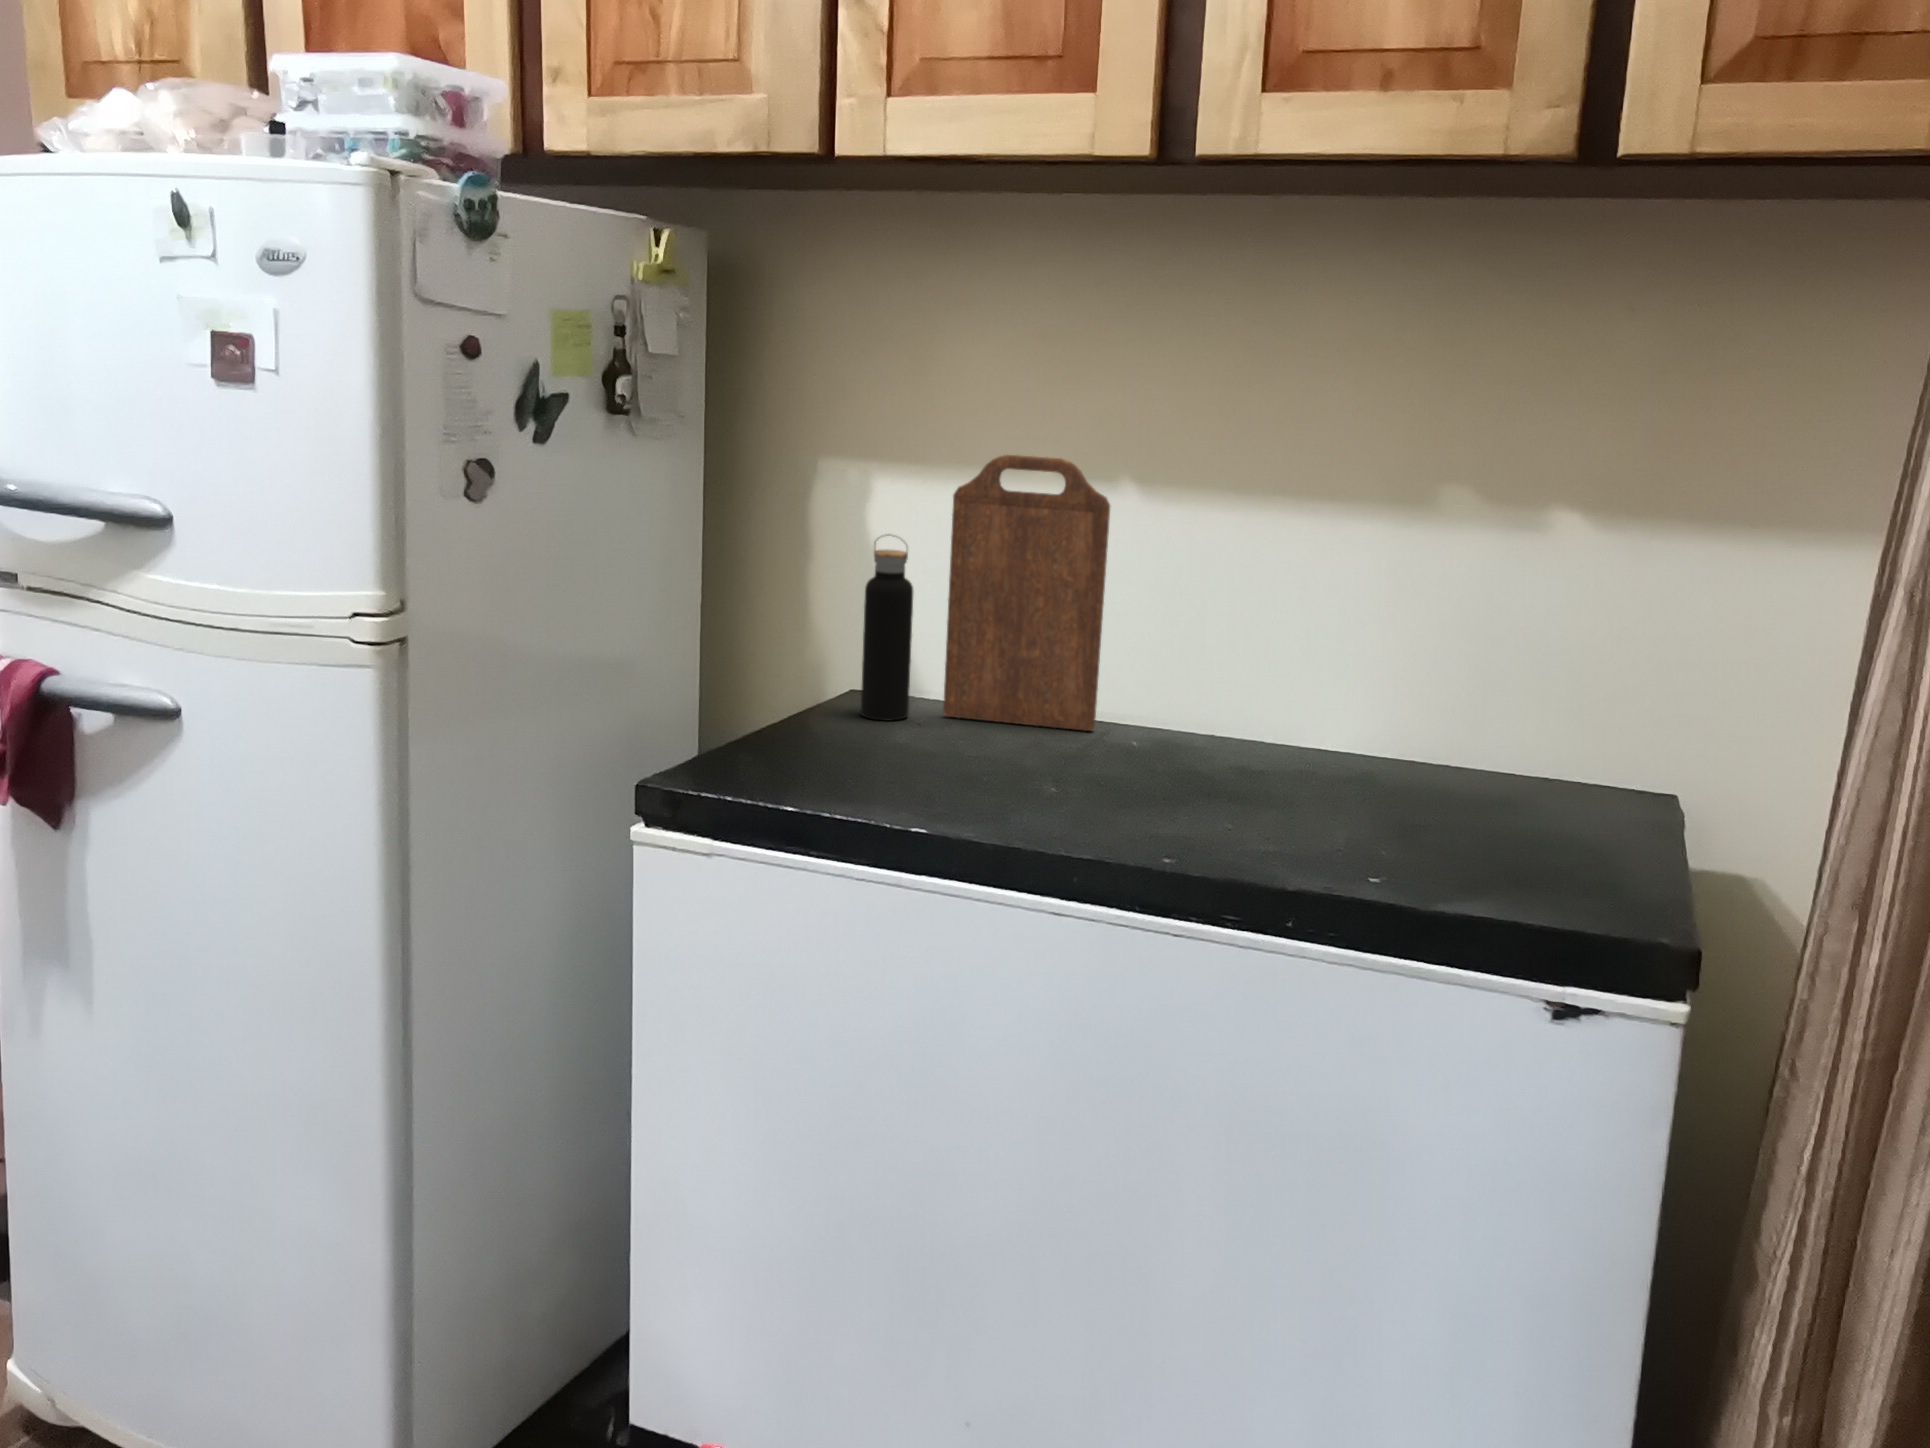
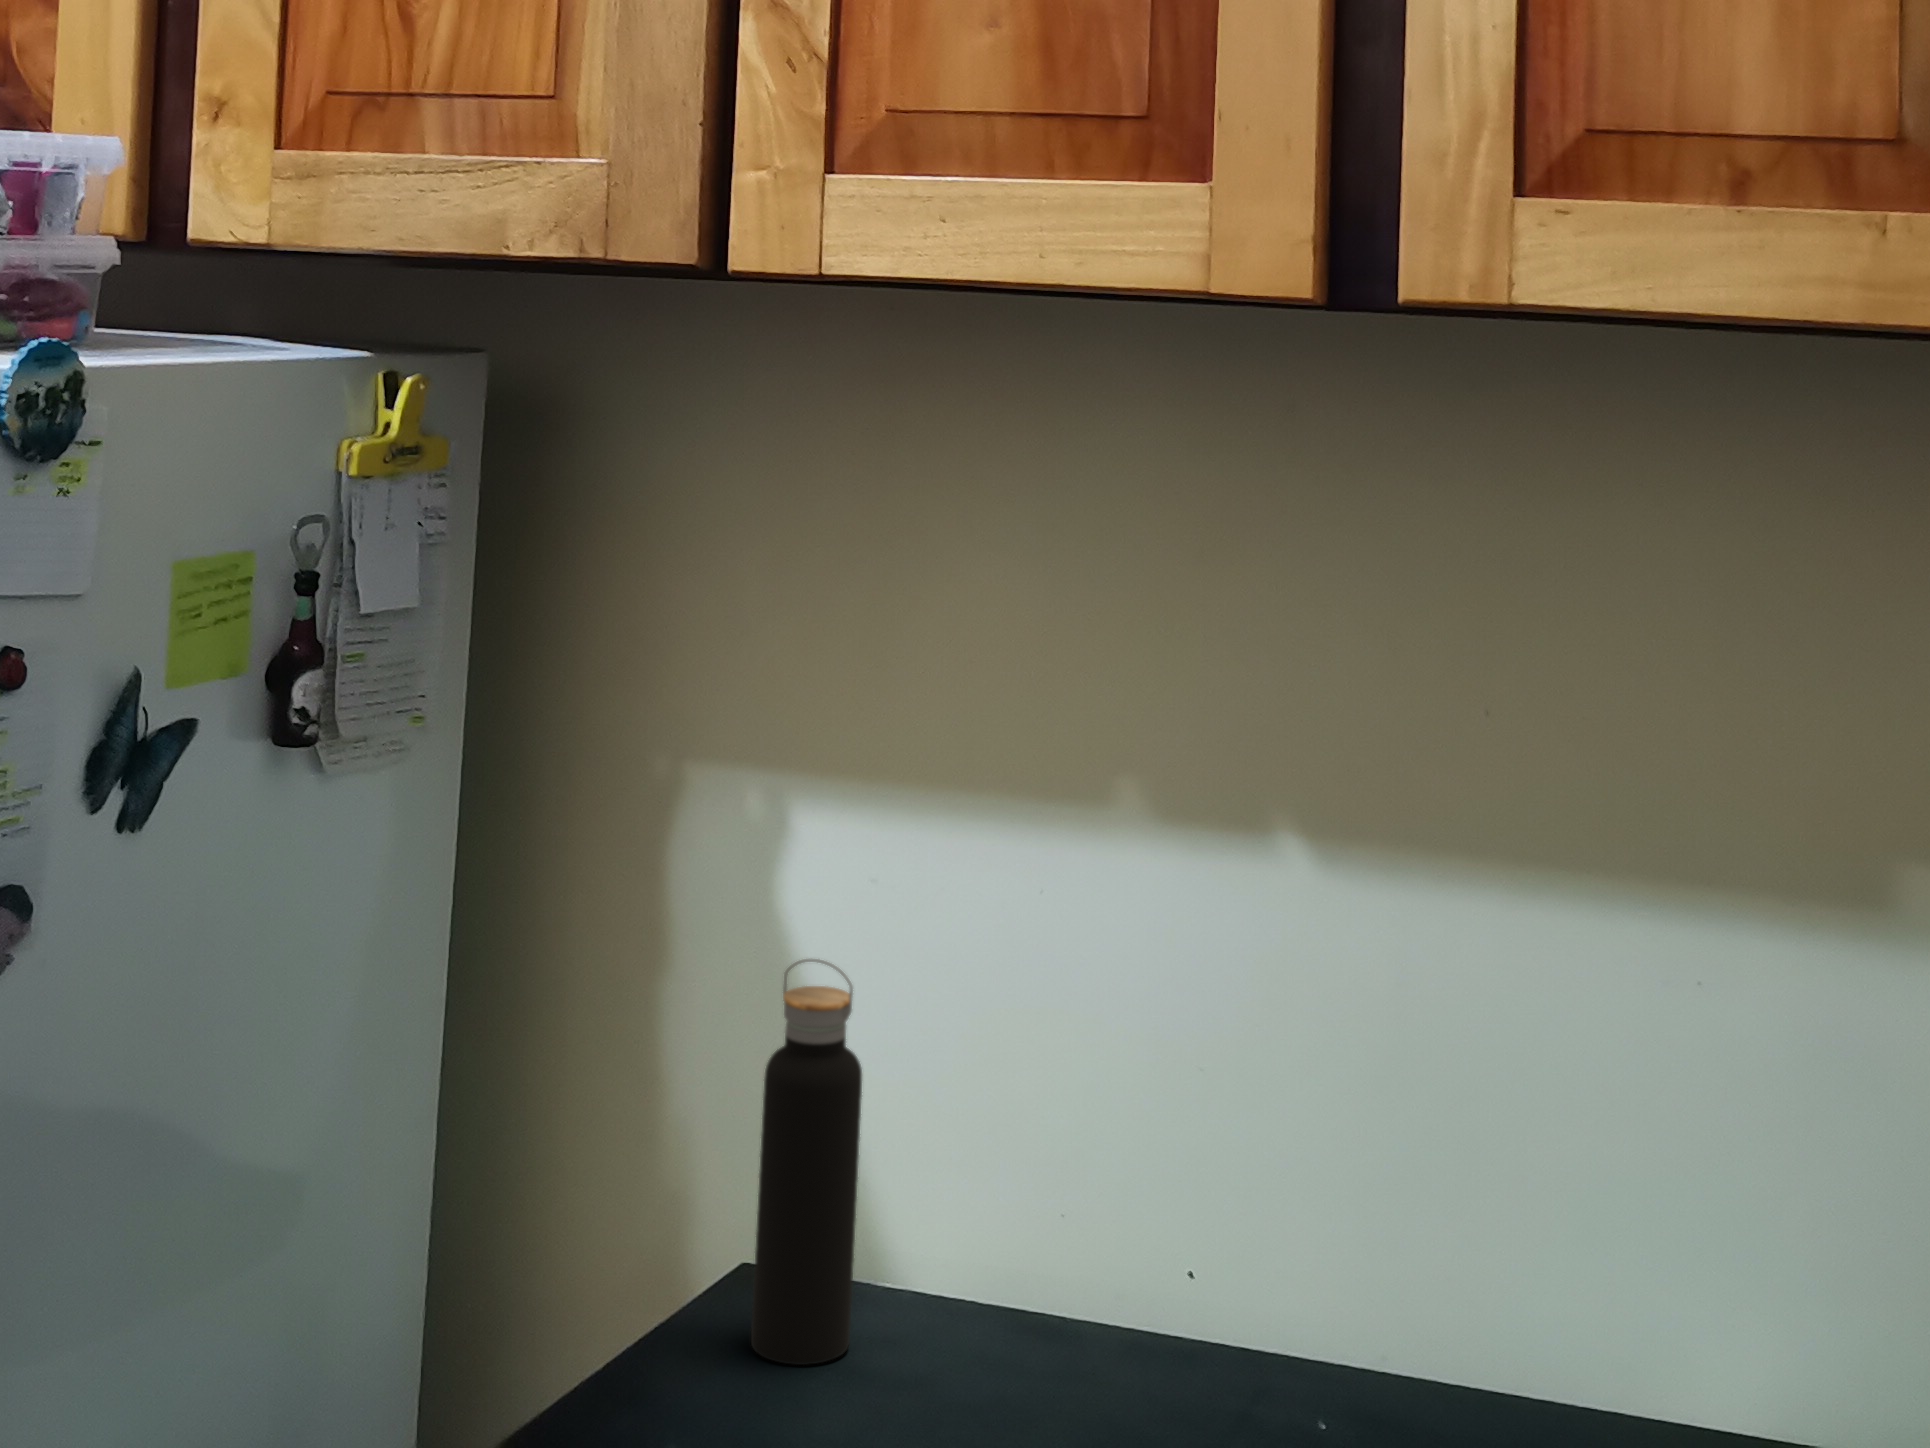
cutting board: present [943,455,1110,731] -> none [922,793,1254,1380]

